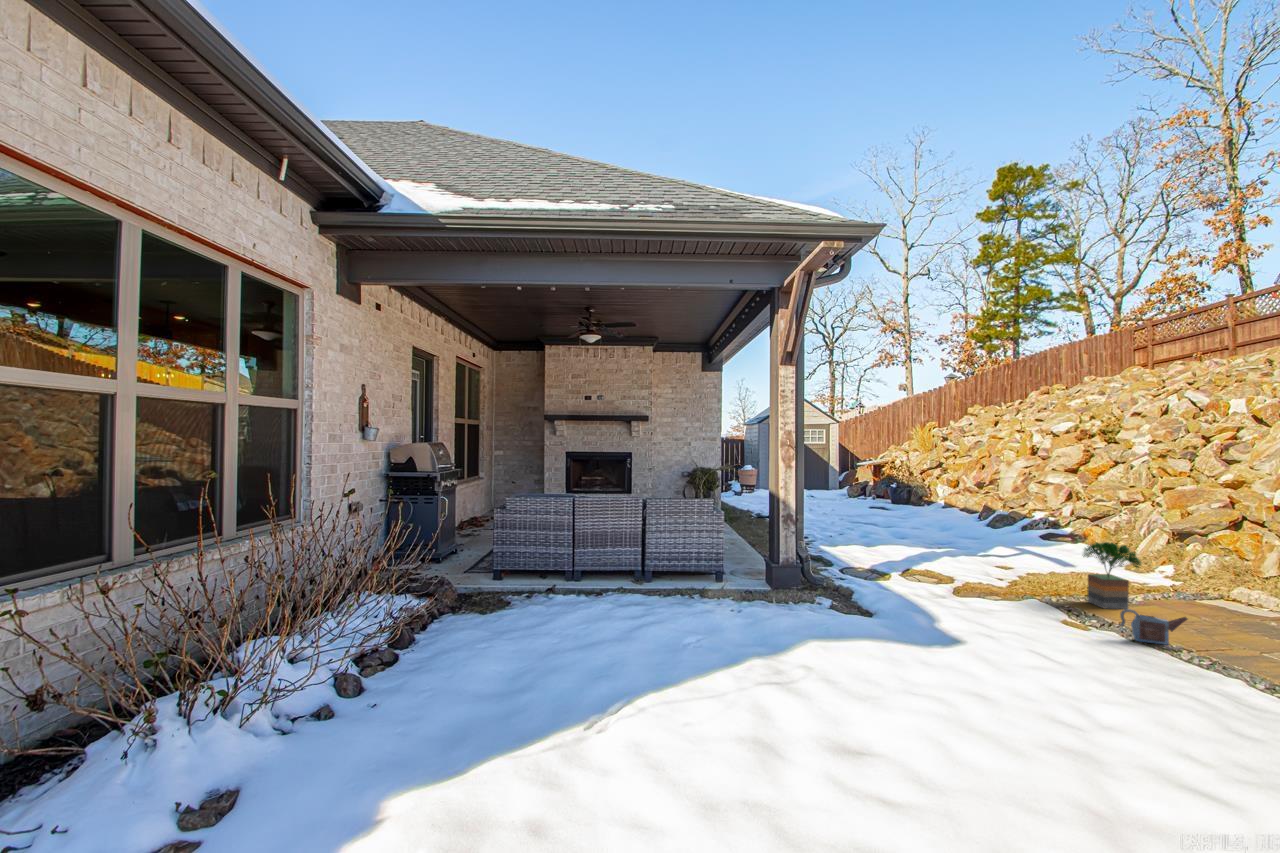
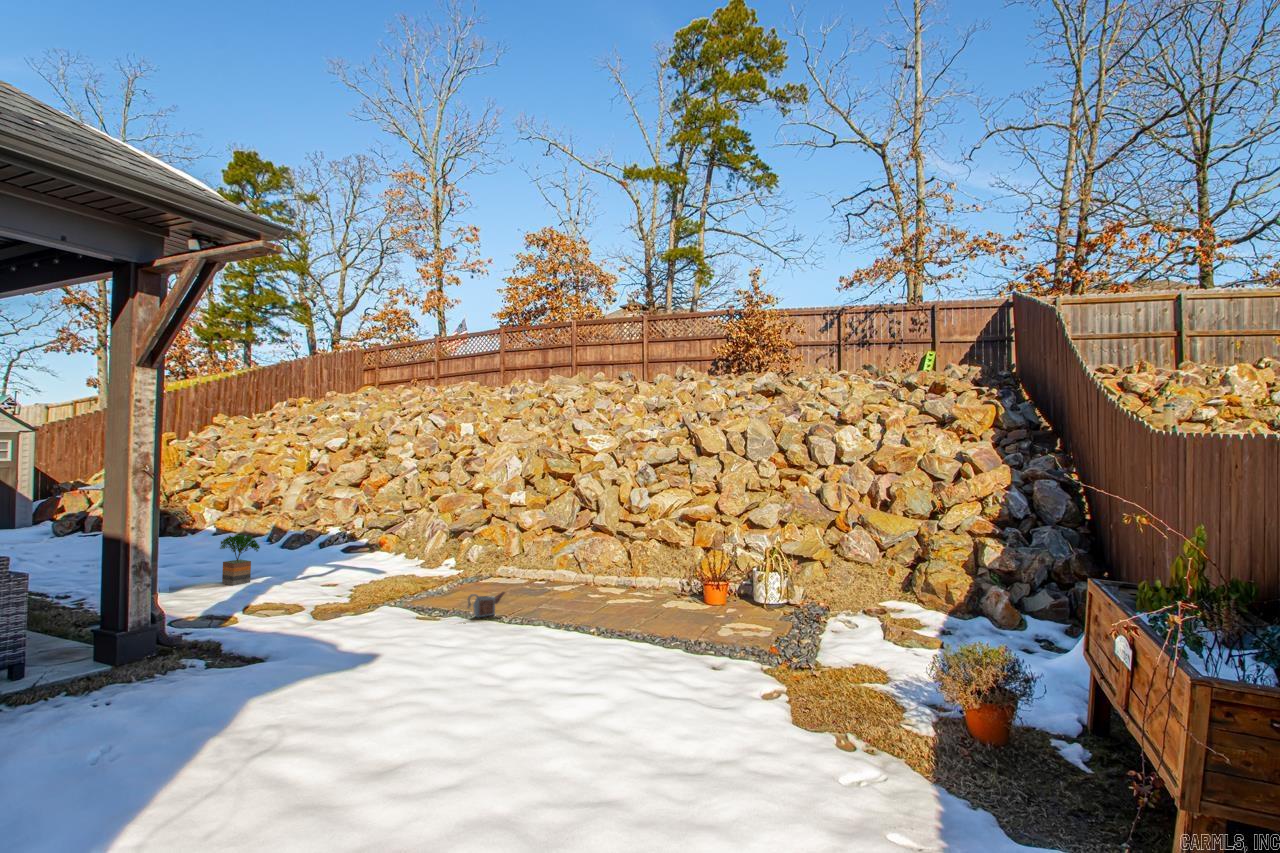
potted tree: present [1083,542,1142,609] -> present [220,535,260,585]

